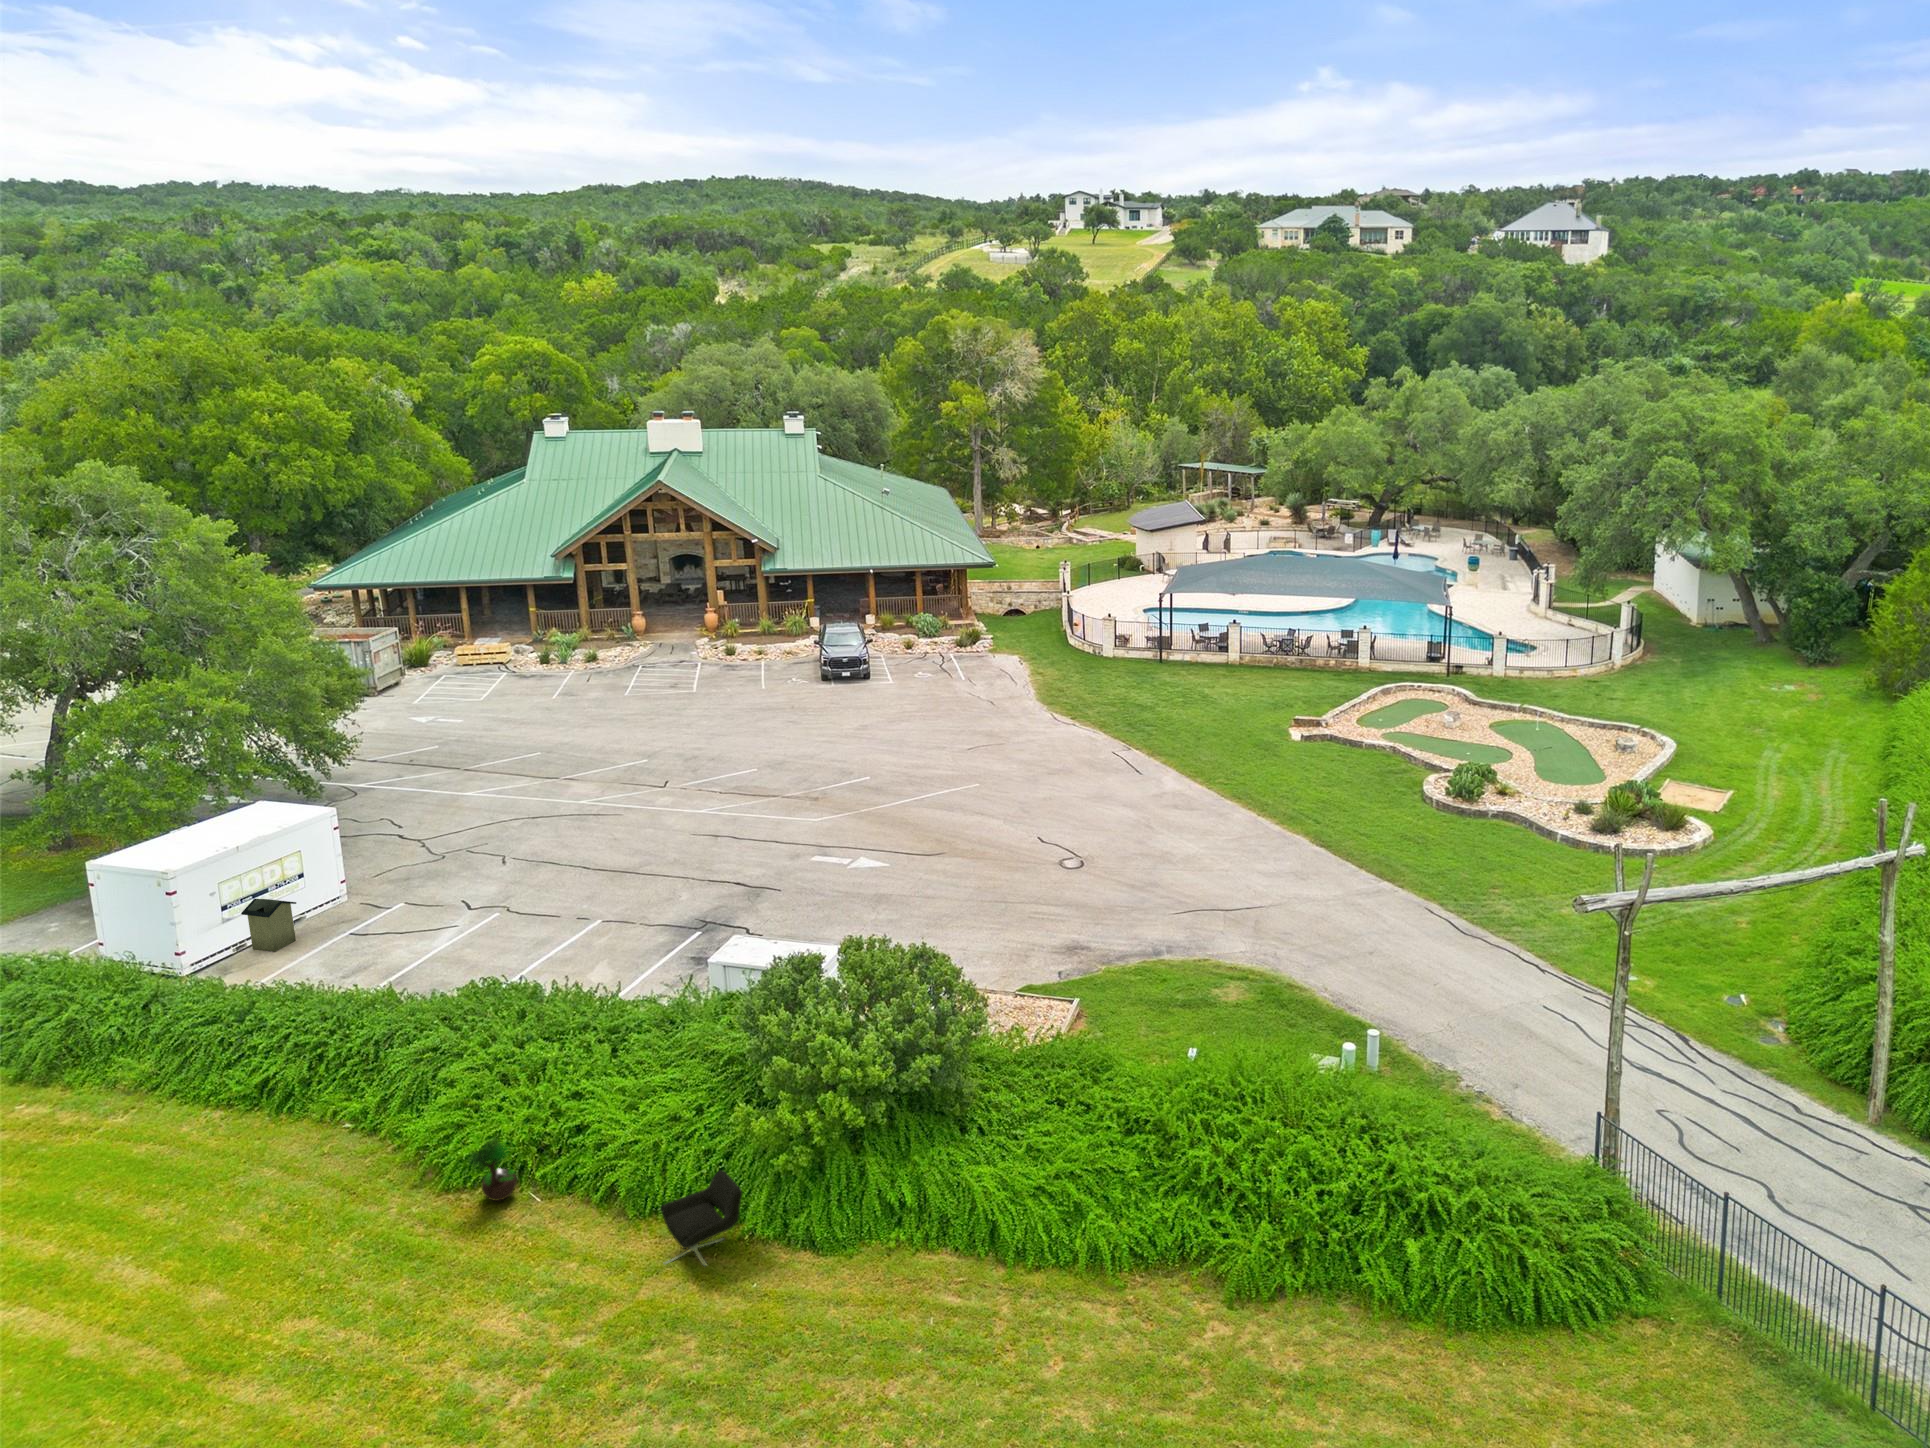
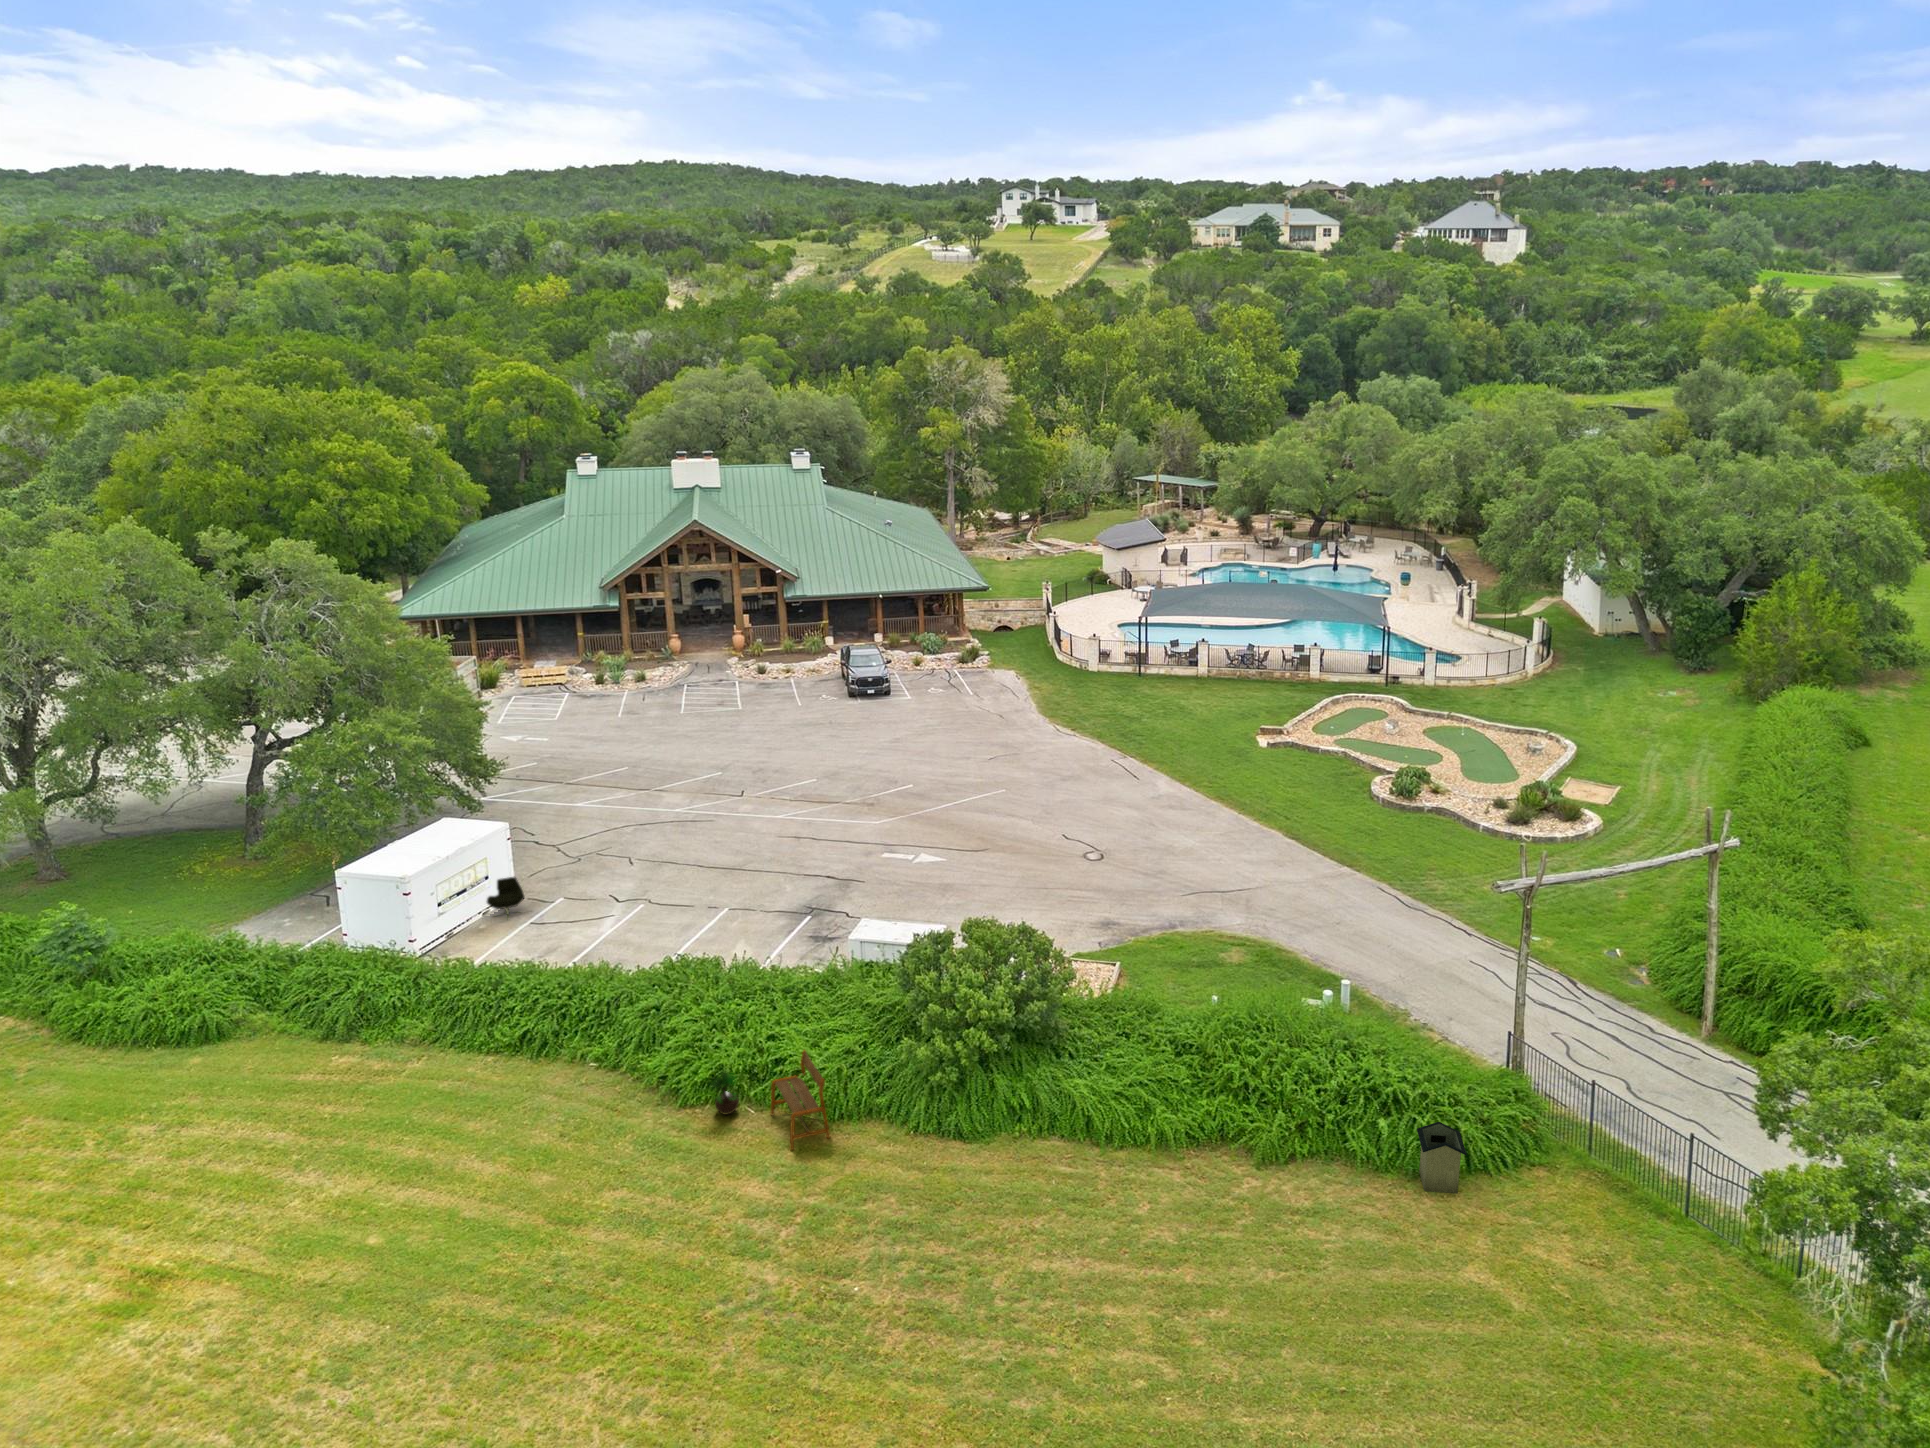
trash can: present [241,899,296,952] -> present [1417,1122,1467,1194]
bench: none [558,1113,628,1260] -> present [770,1050,830,1150]
lounge chair: present [661,1170,742,1266] -> present [487,877,525,918]

